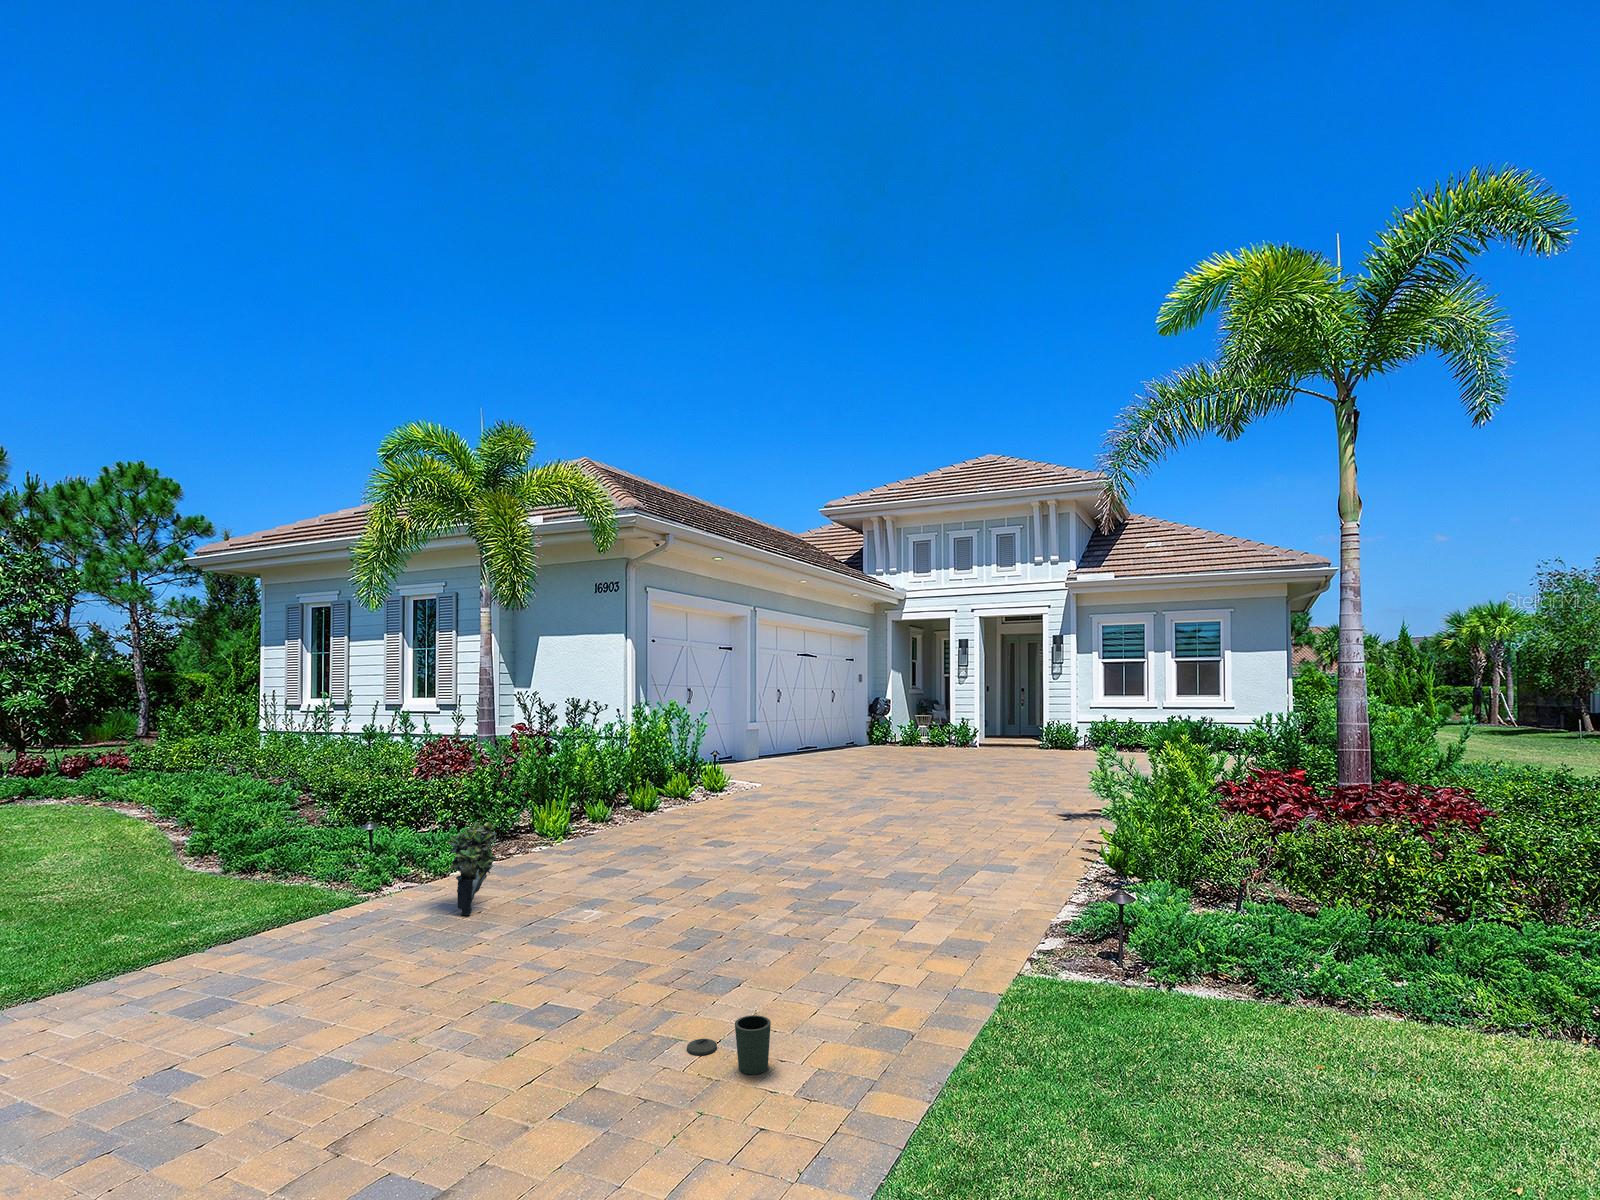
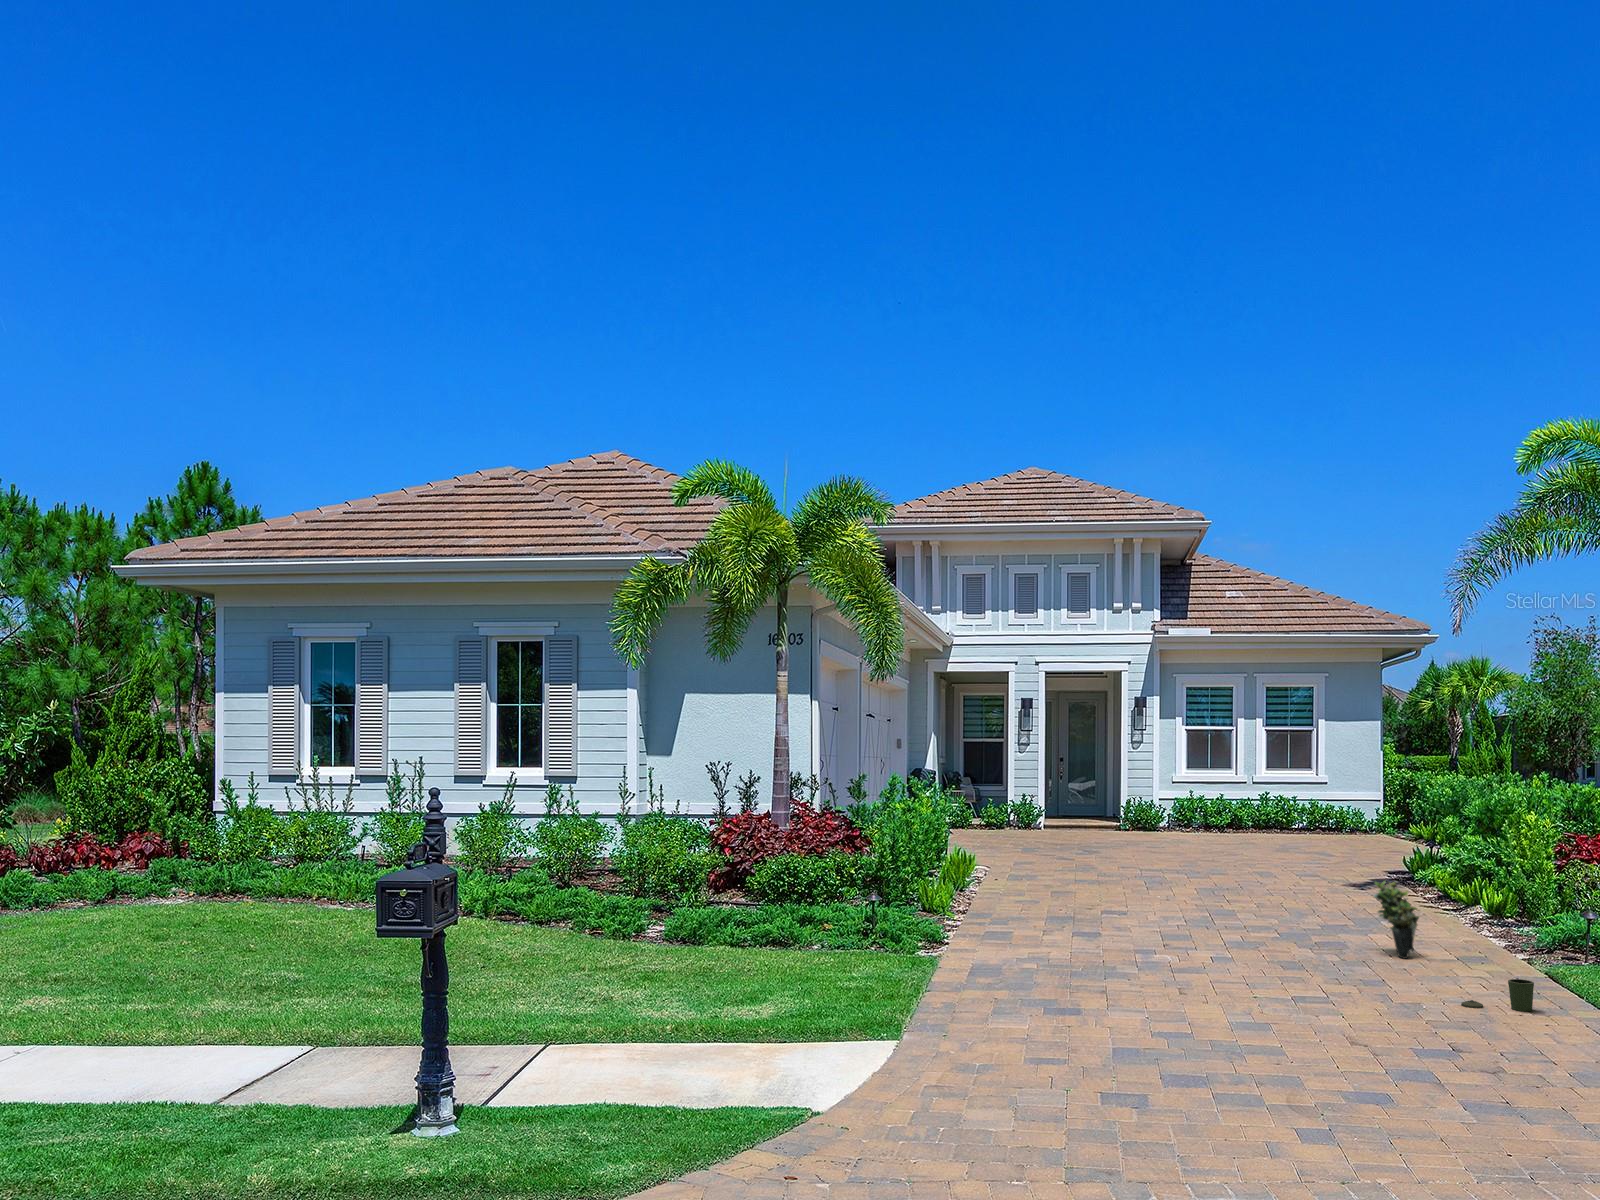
potted plant: present [447,822,497,916] -> present [1374,881,1419,959]

